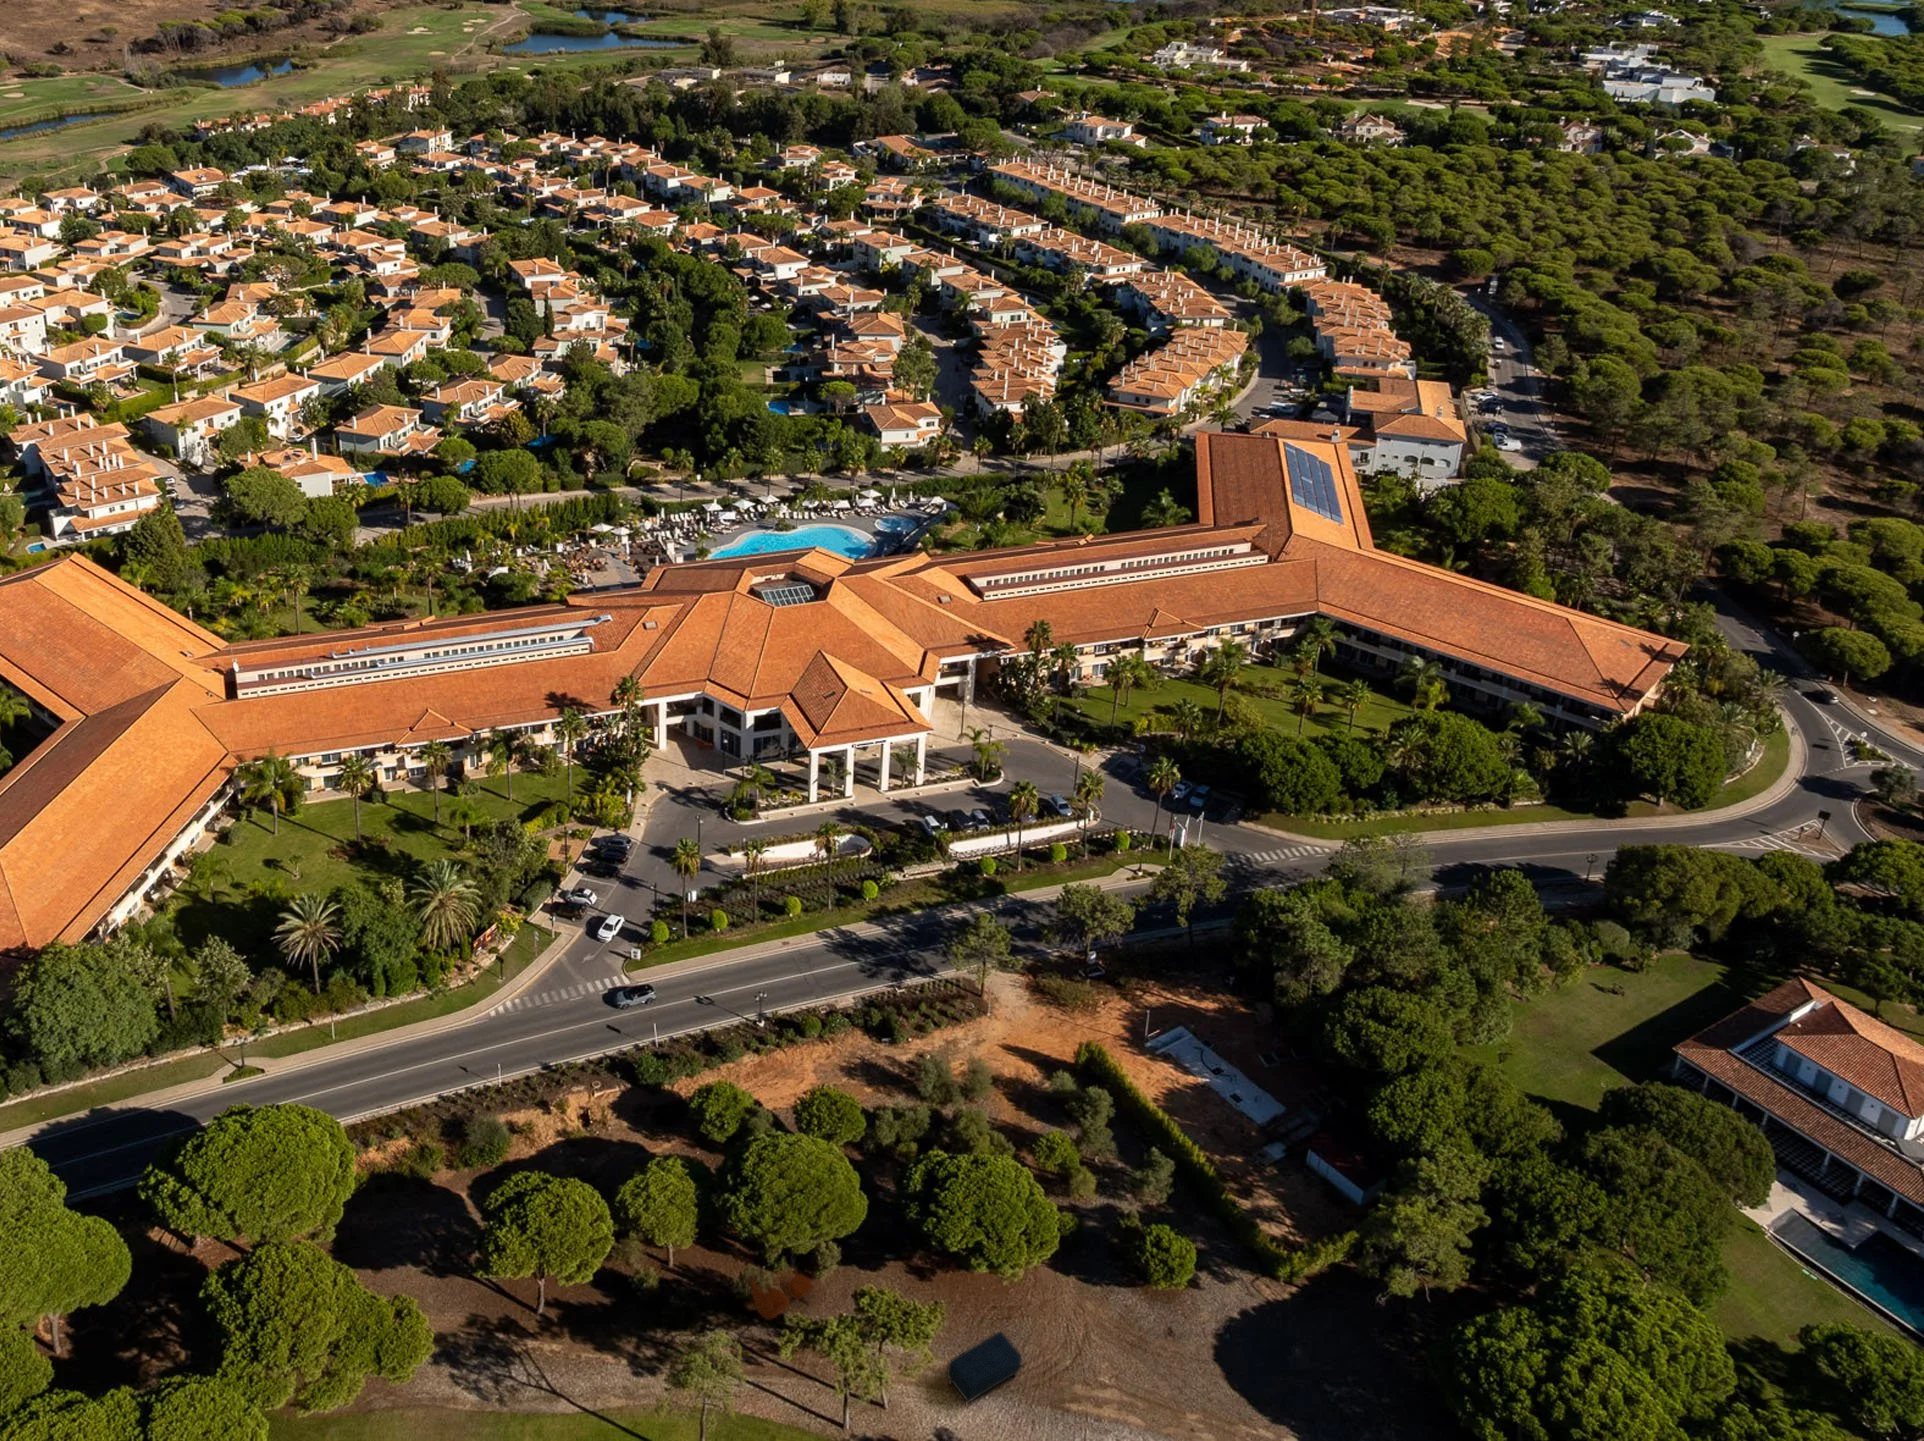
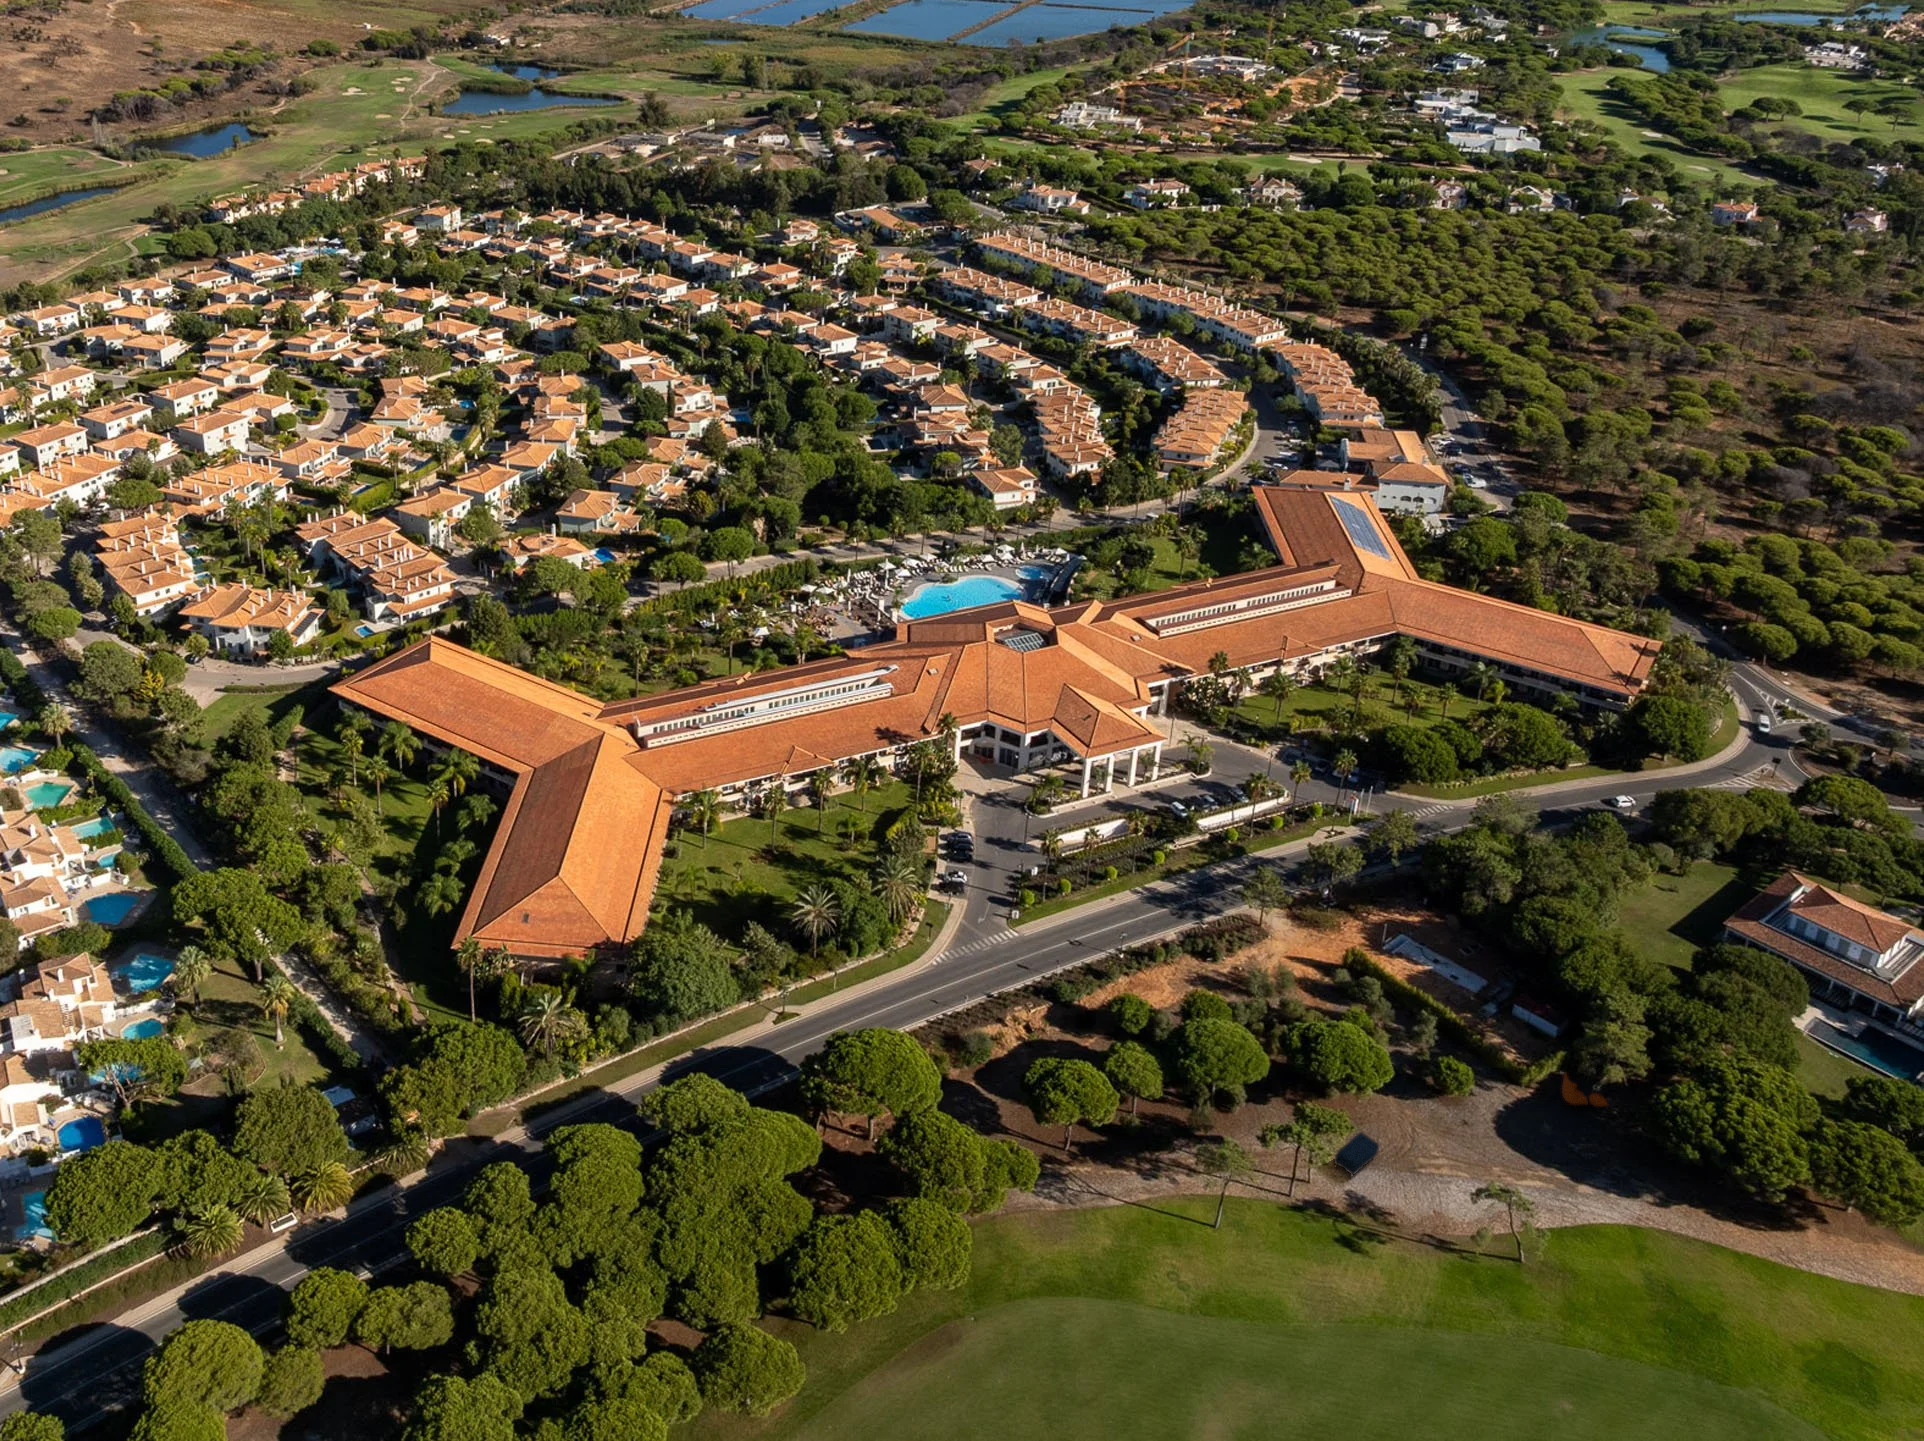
lounge chair: present [750,1274,813,1322] -> present [1562,1073,1607,1109]

